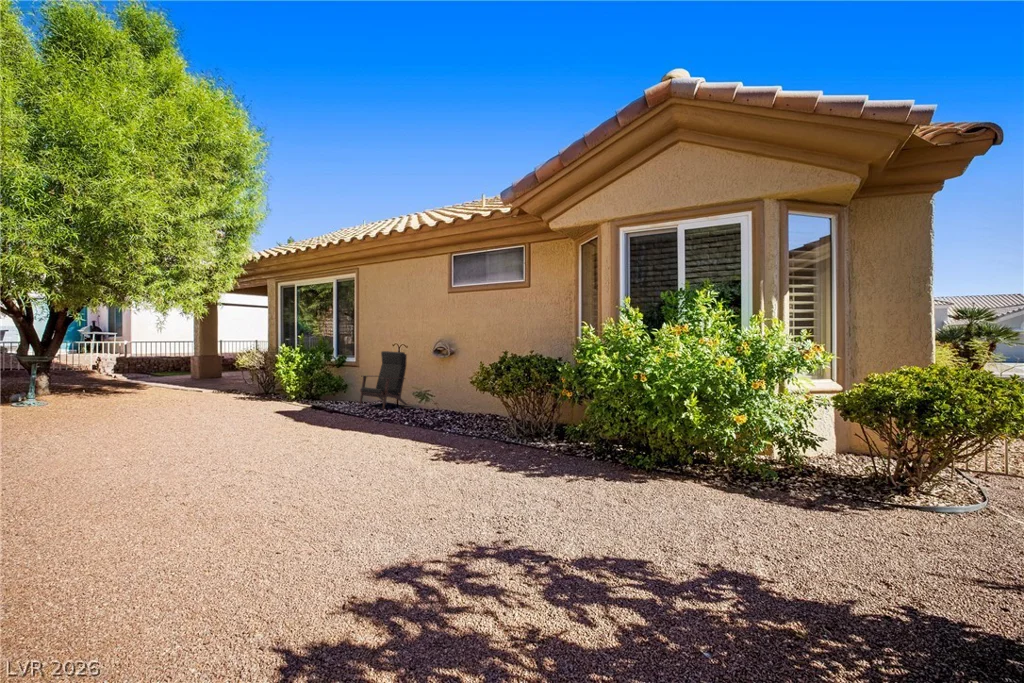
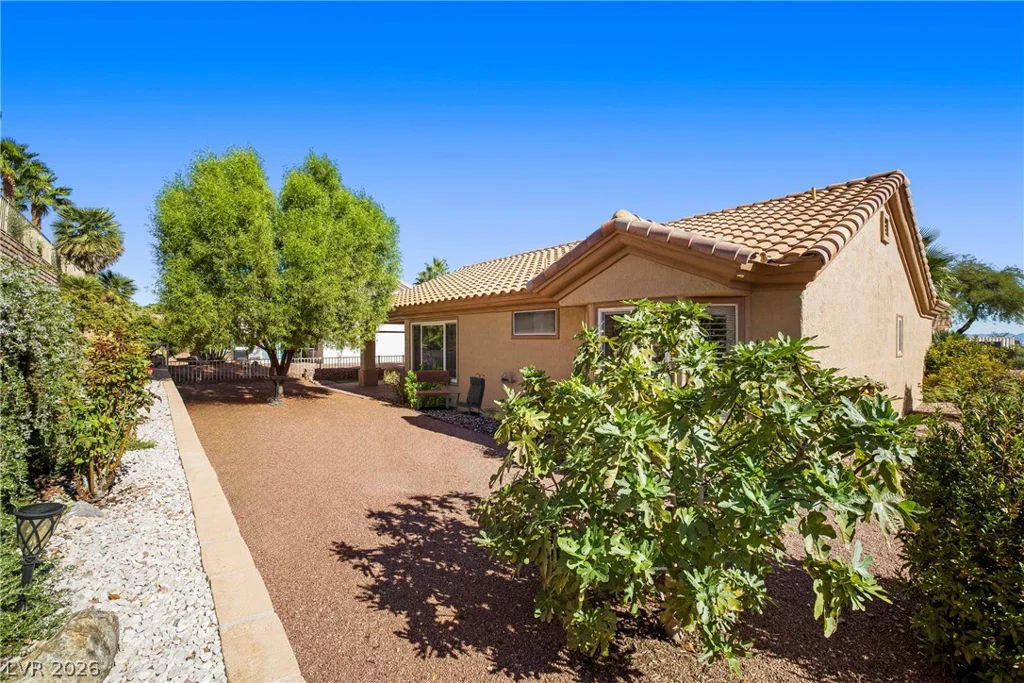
bench: none [293,344,349,403] -> present [416,370,450,409]

